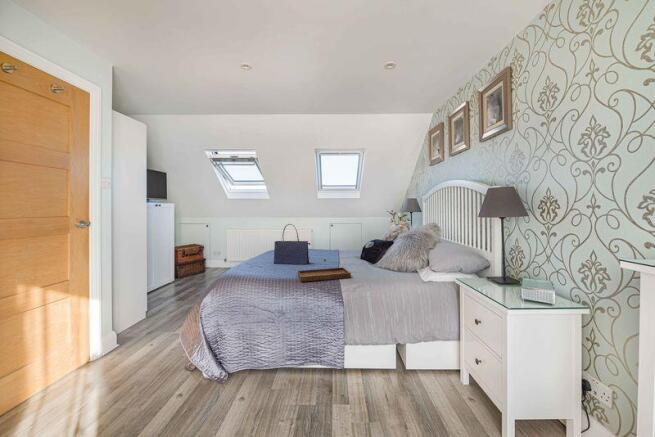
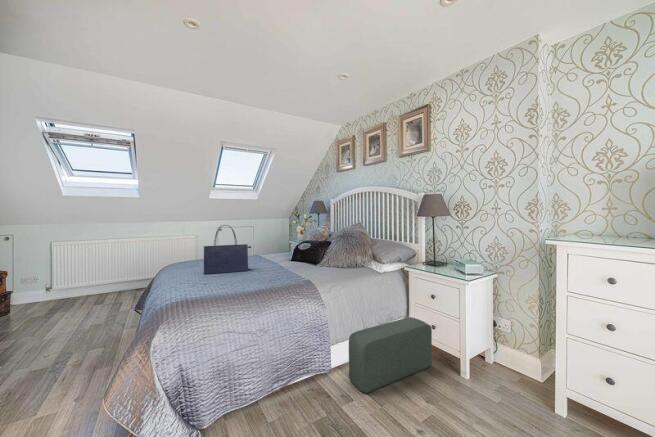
tray: present [298,259,351,282] -> none [259,261,318,287]
pouf: none [359,339,470,407] -> present [349,317,432,393]

